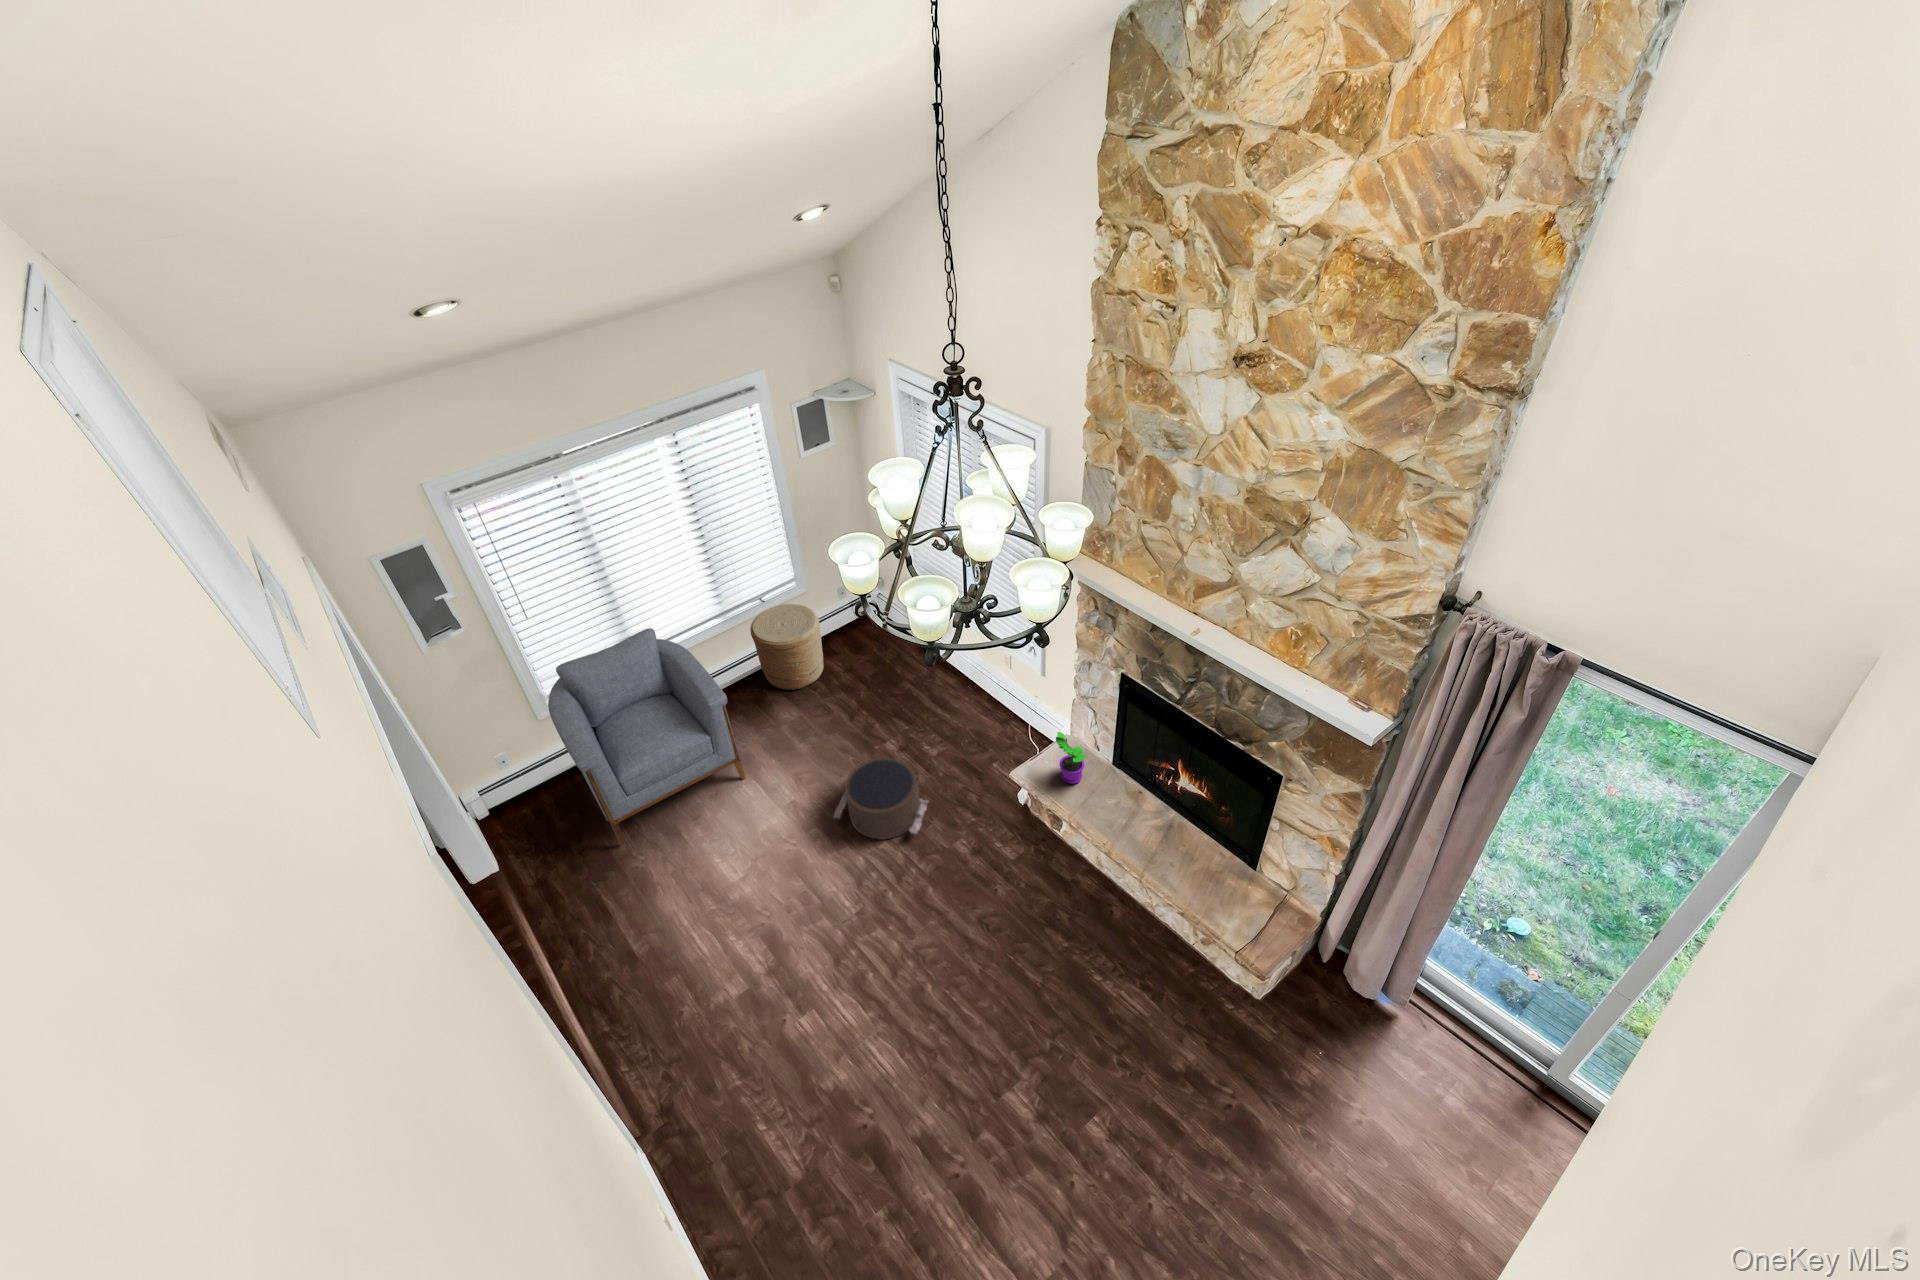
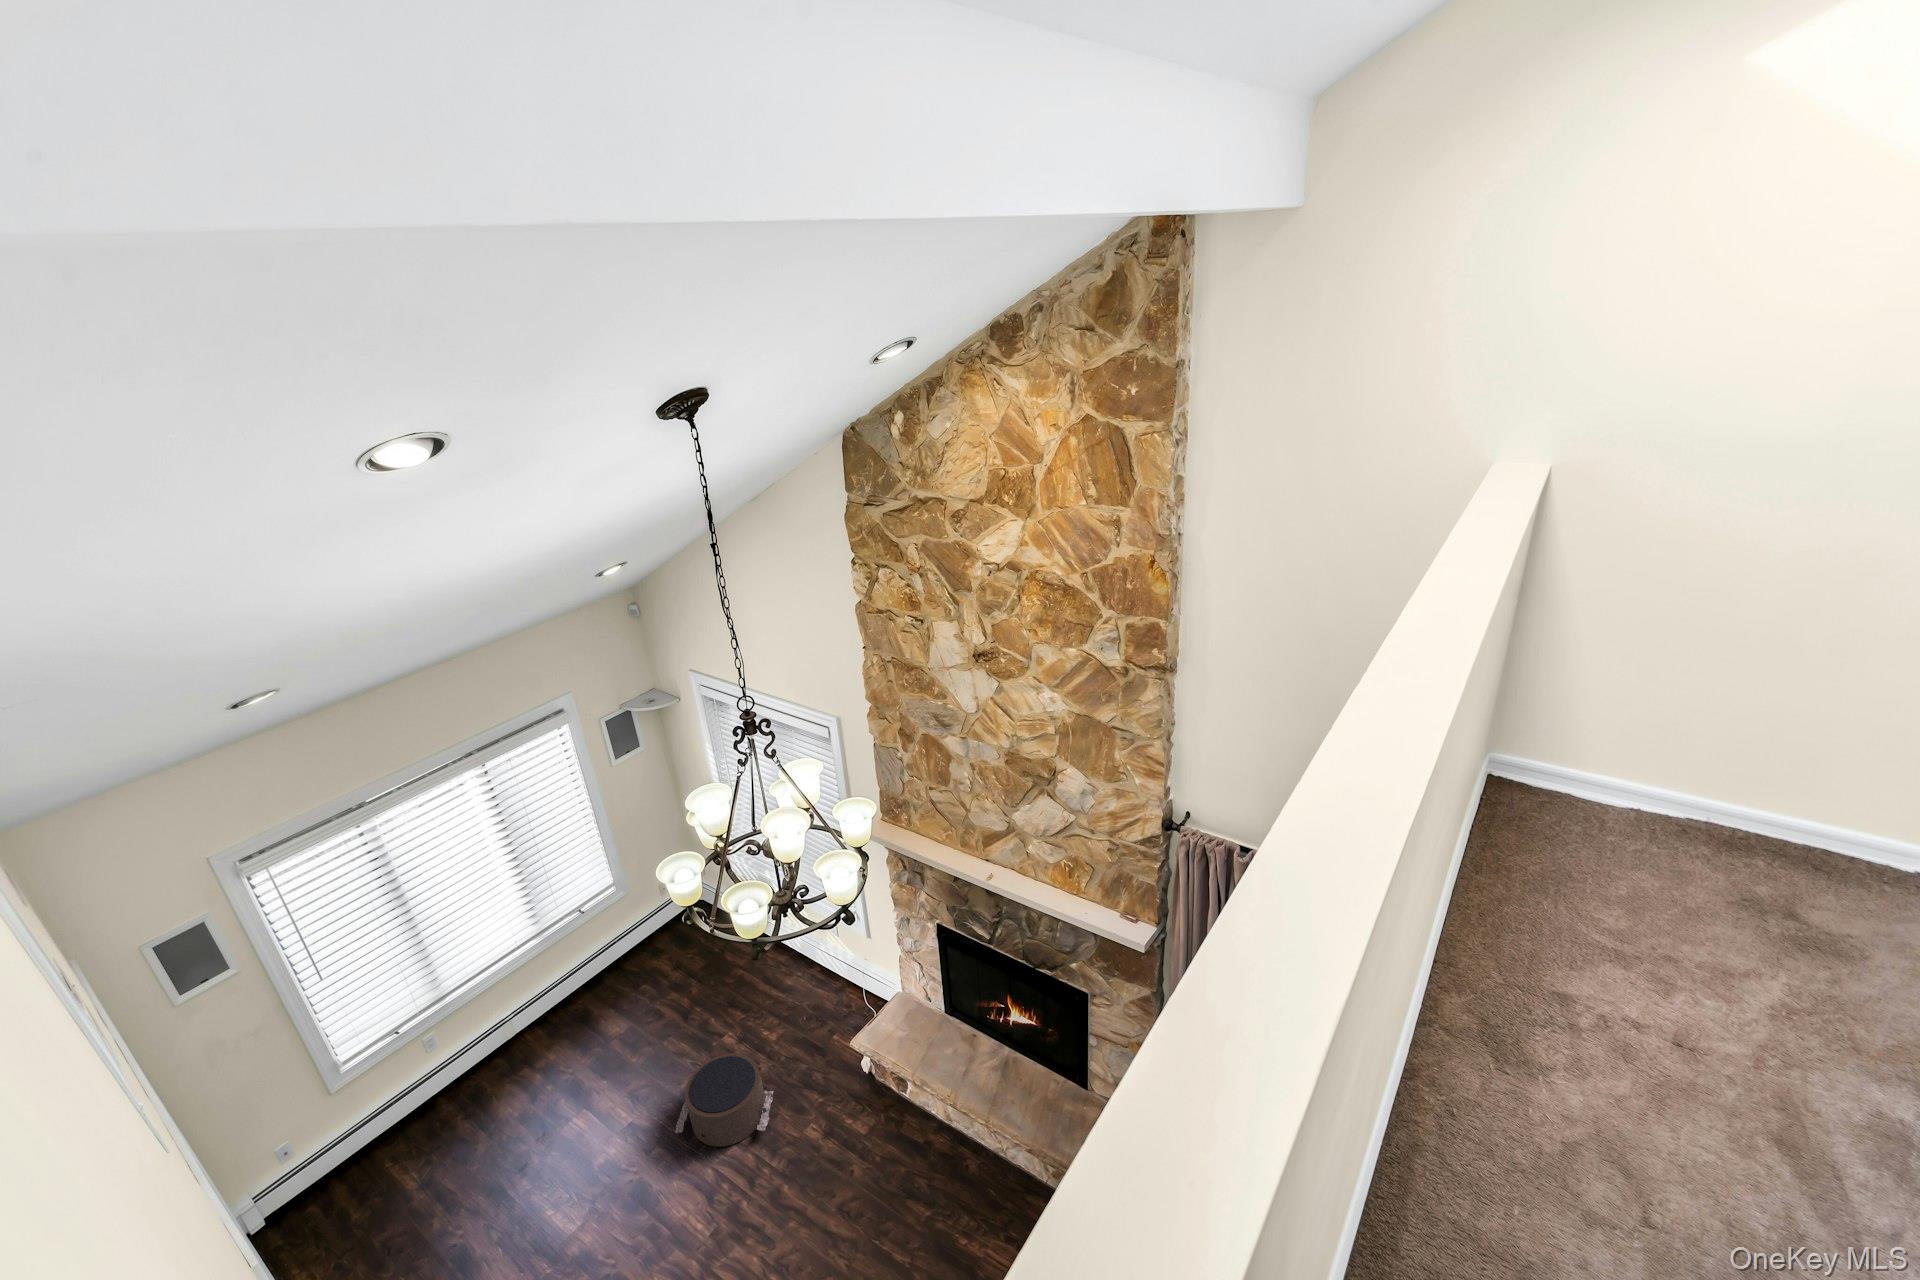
woven basket: present [750,604,823,690] -> none [569,909,650,1003]
armchair: present [548,628,745,845] -> none [344,965,574,1223]
flower pot: present [1056,732,1085,783] -> none [888,992,919,1041]

